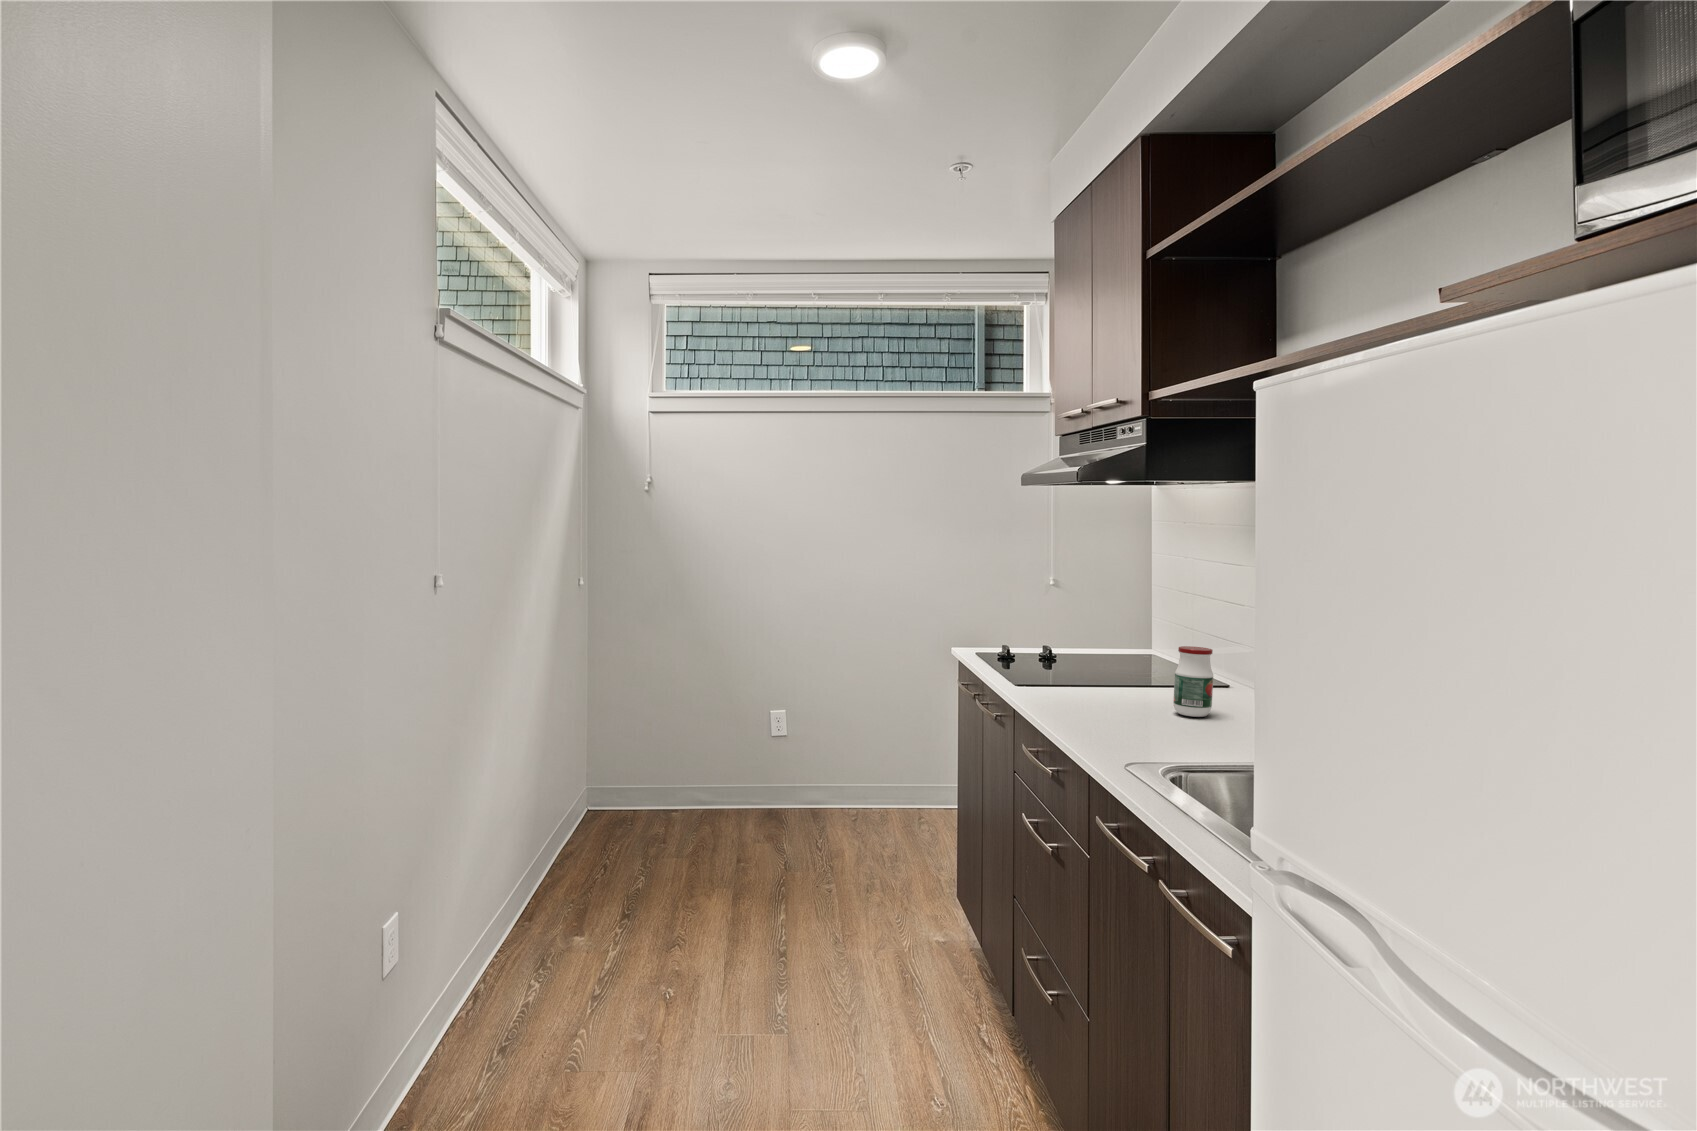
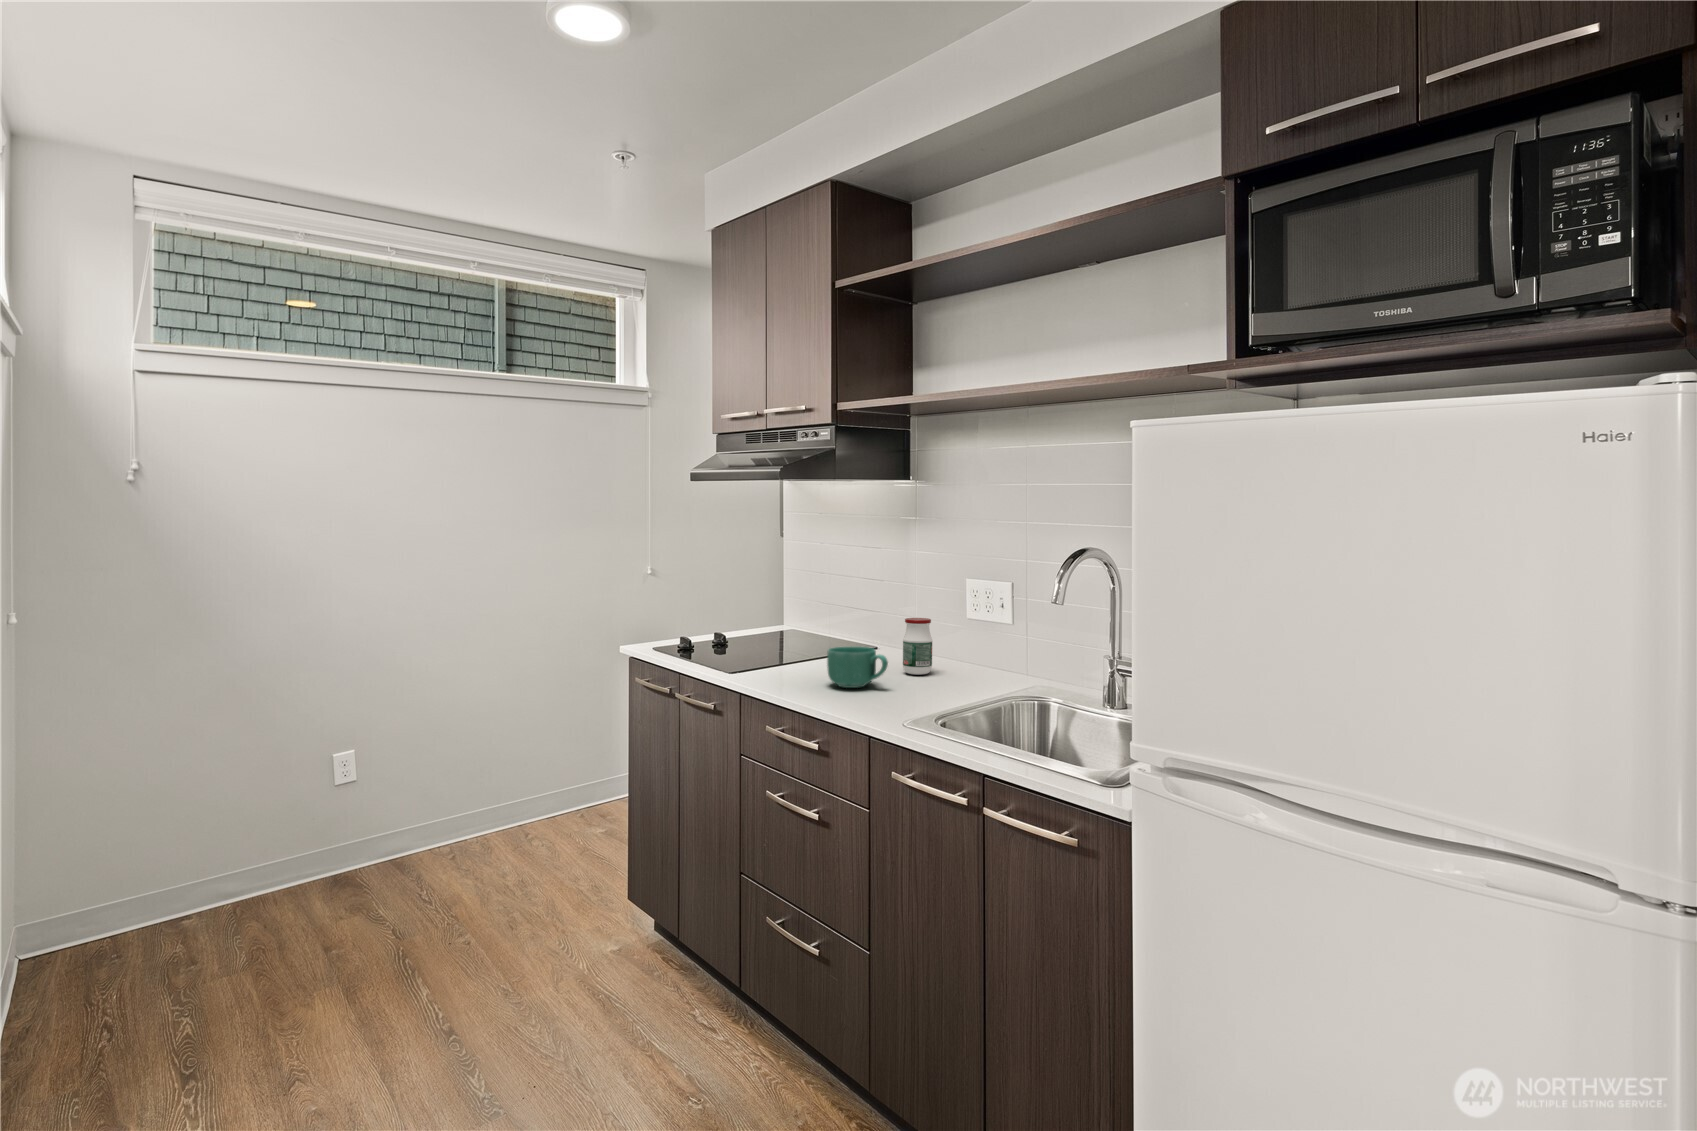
mug: none [1058,668,1115,716] -> present [827,646,888,688]

